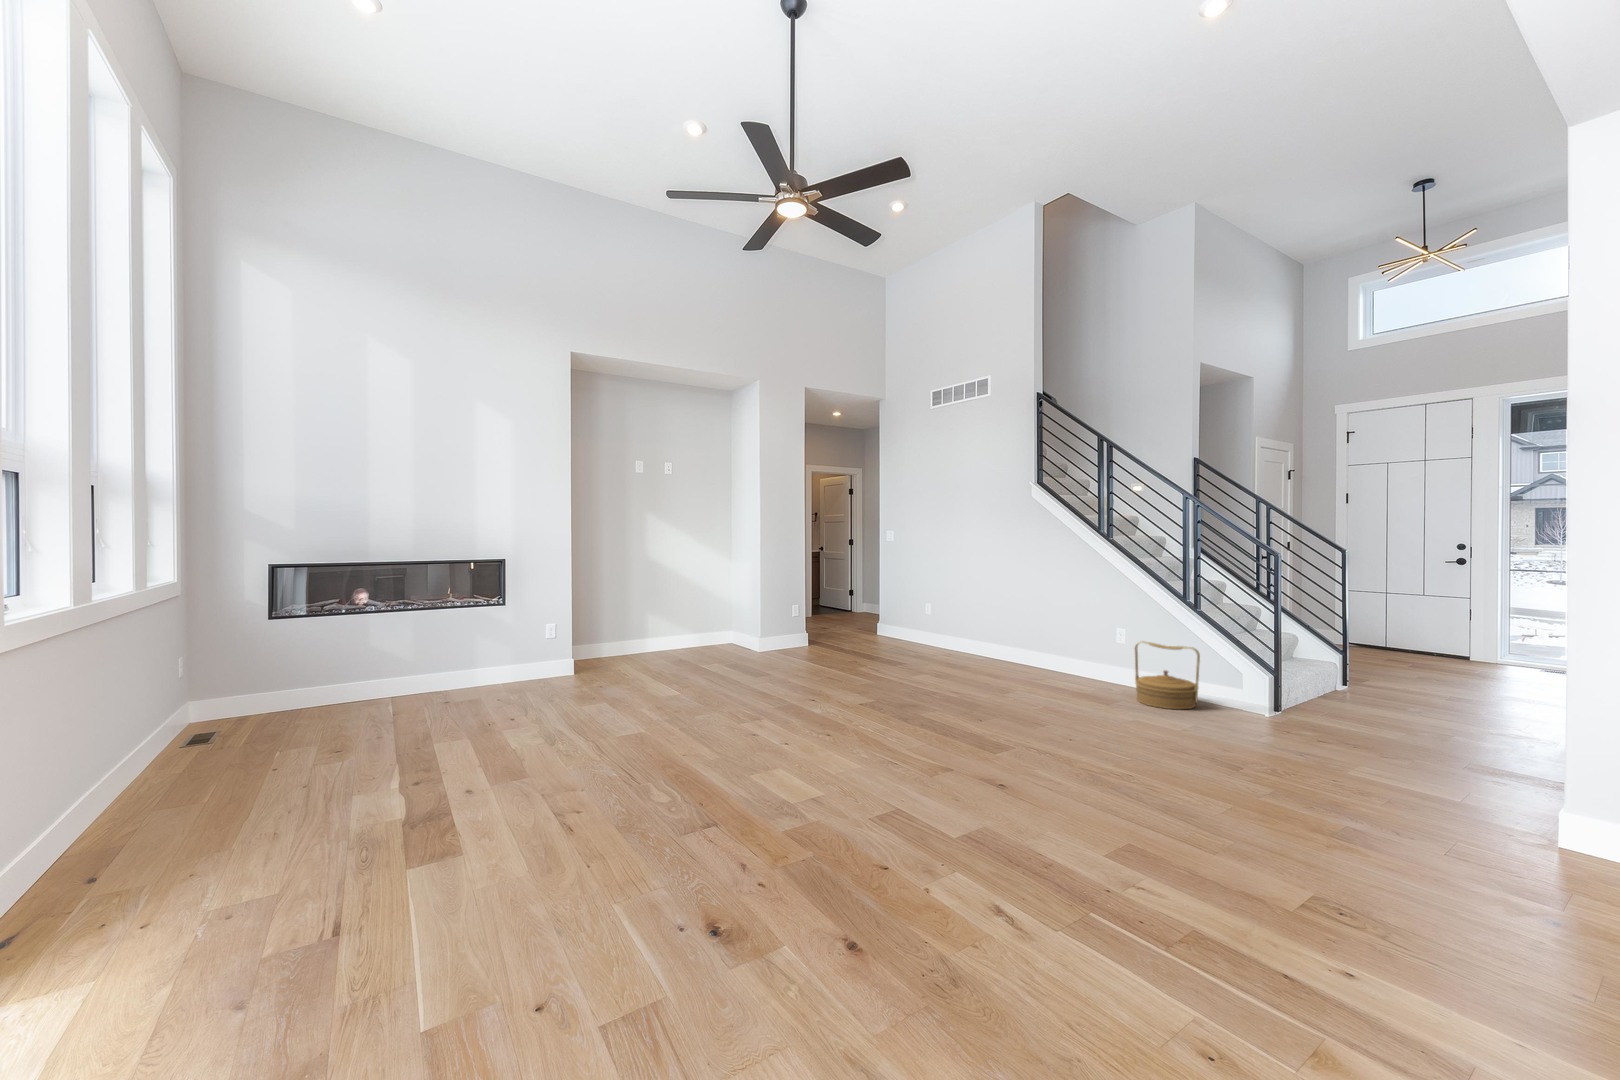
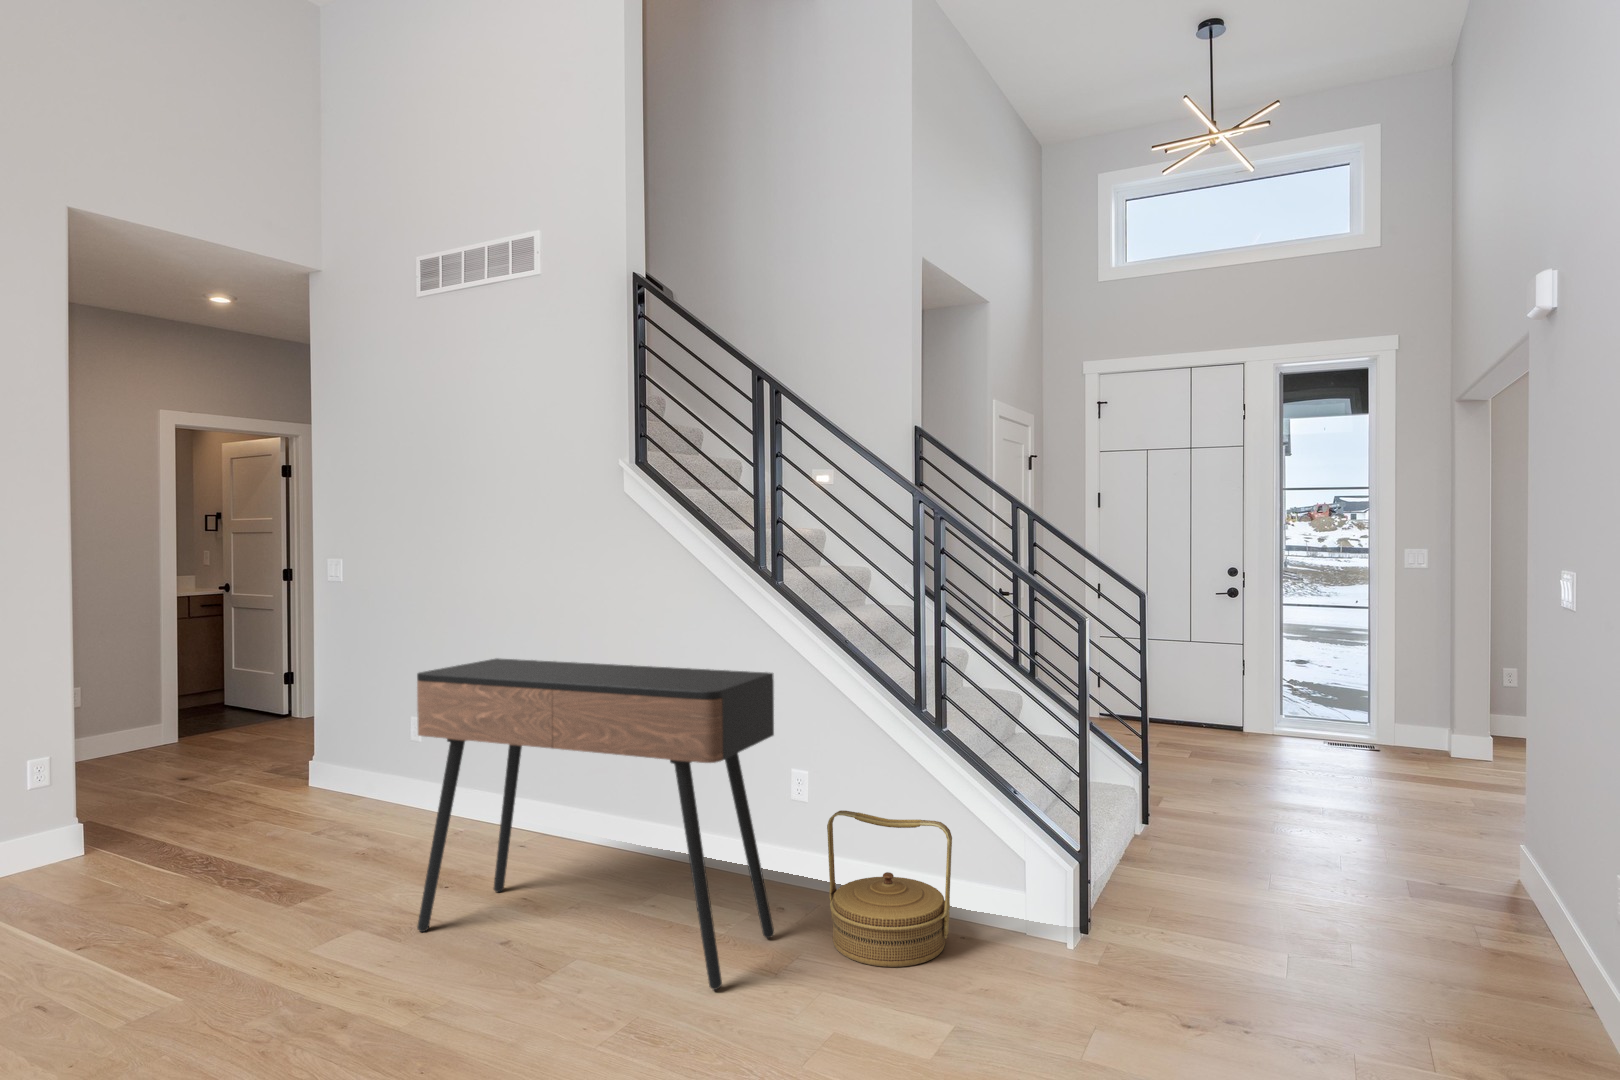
console table: none [947,570,1108,704] -> present [417,658,774,990]

